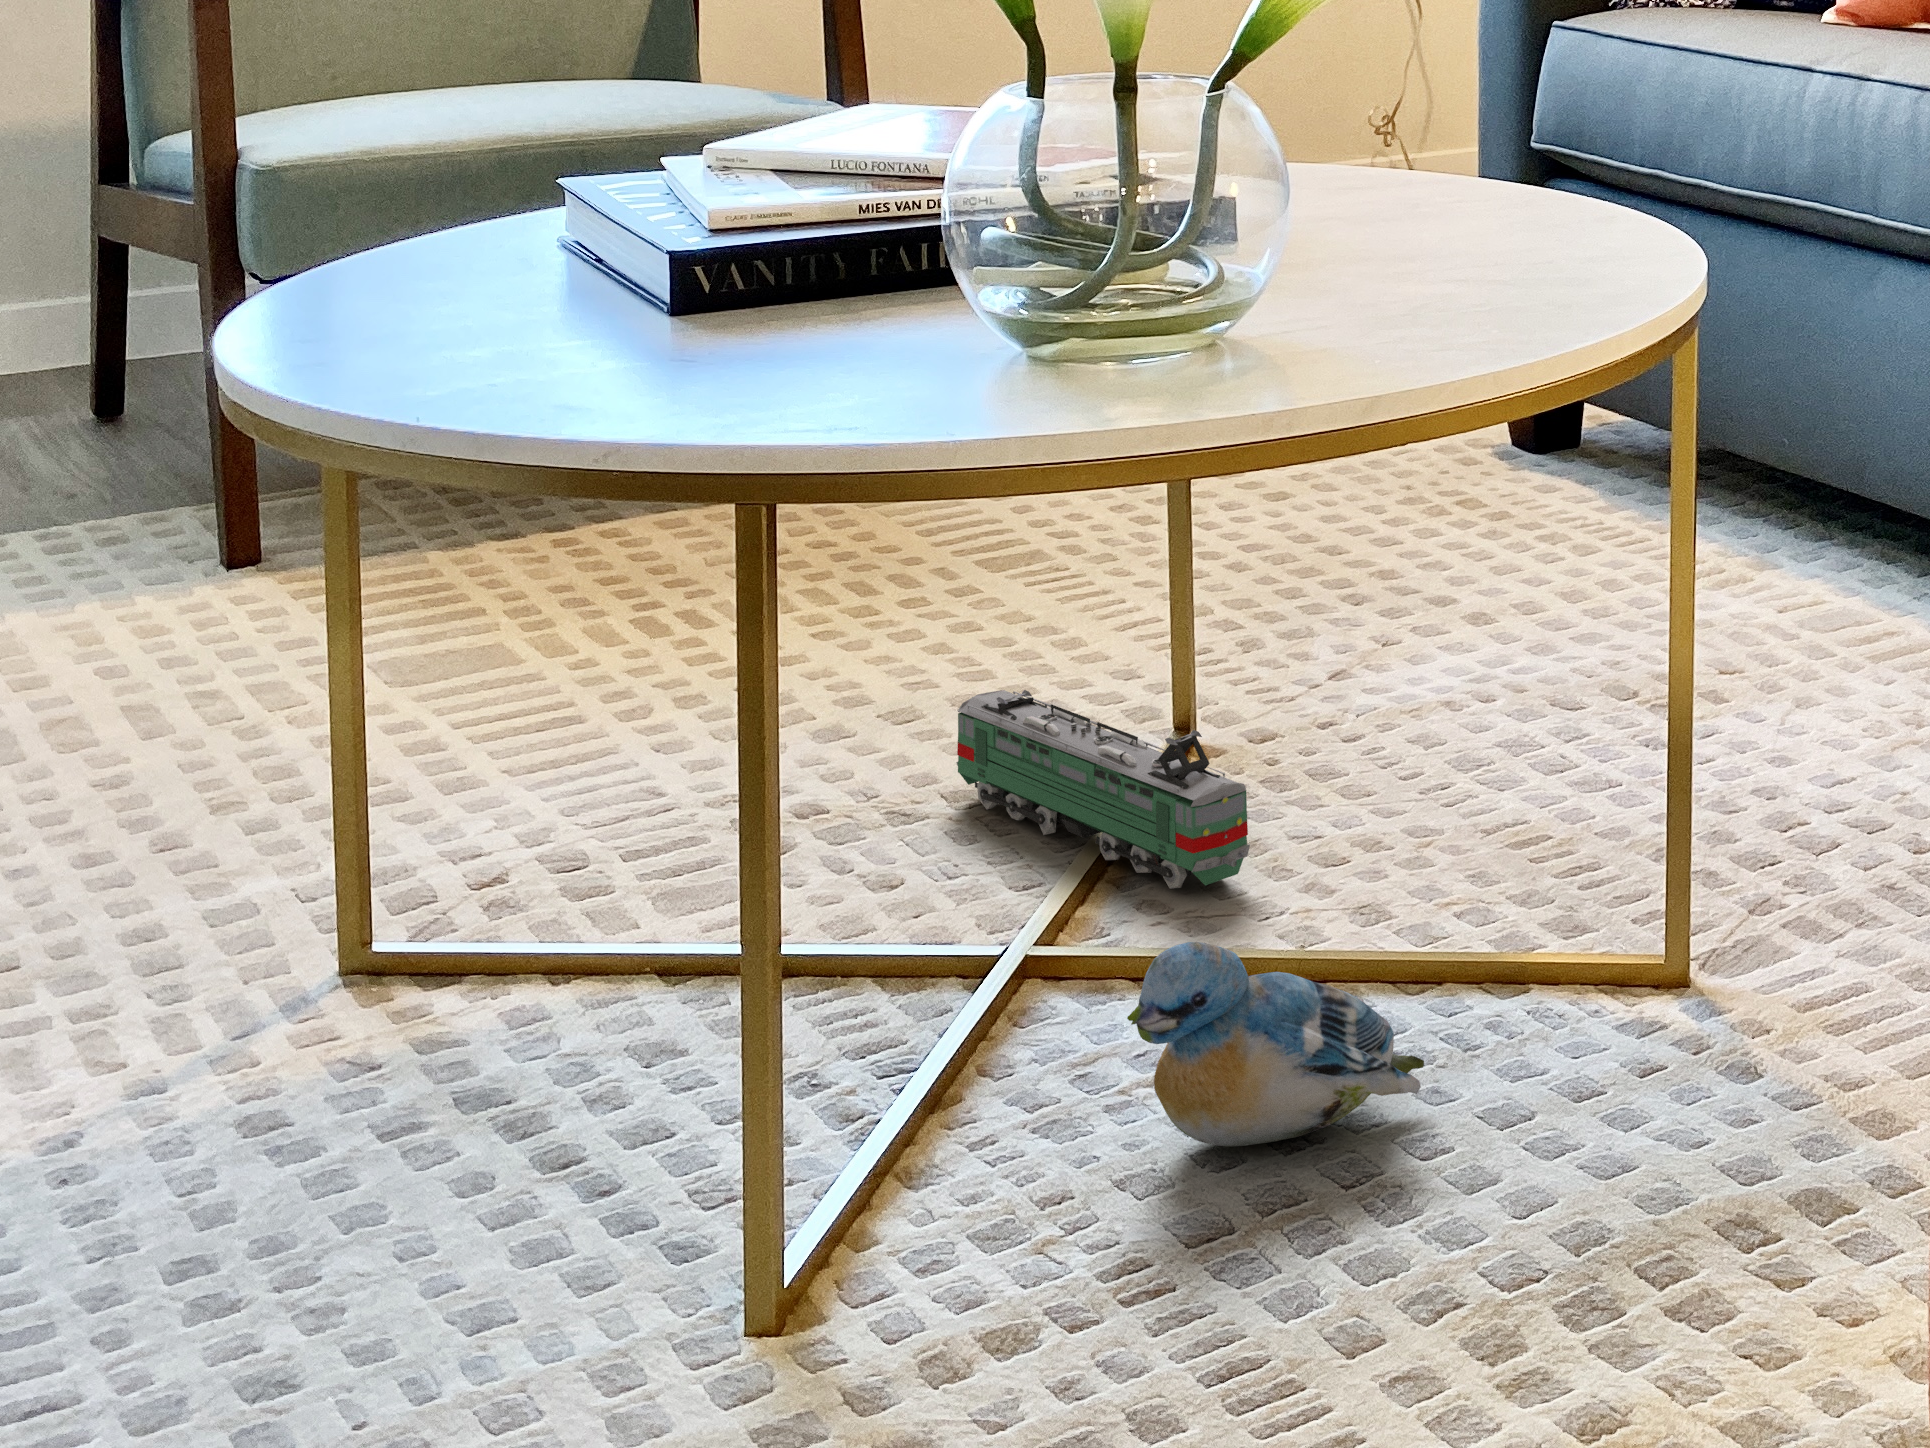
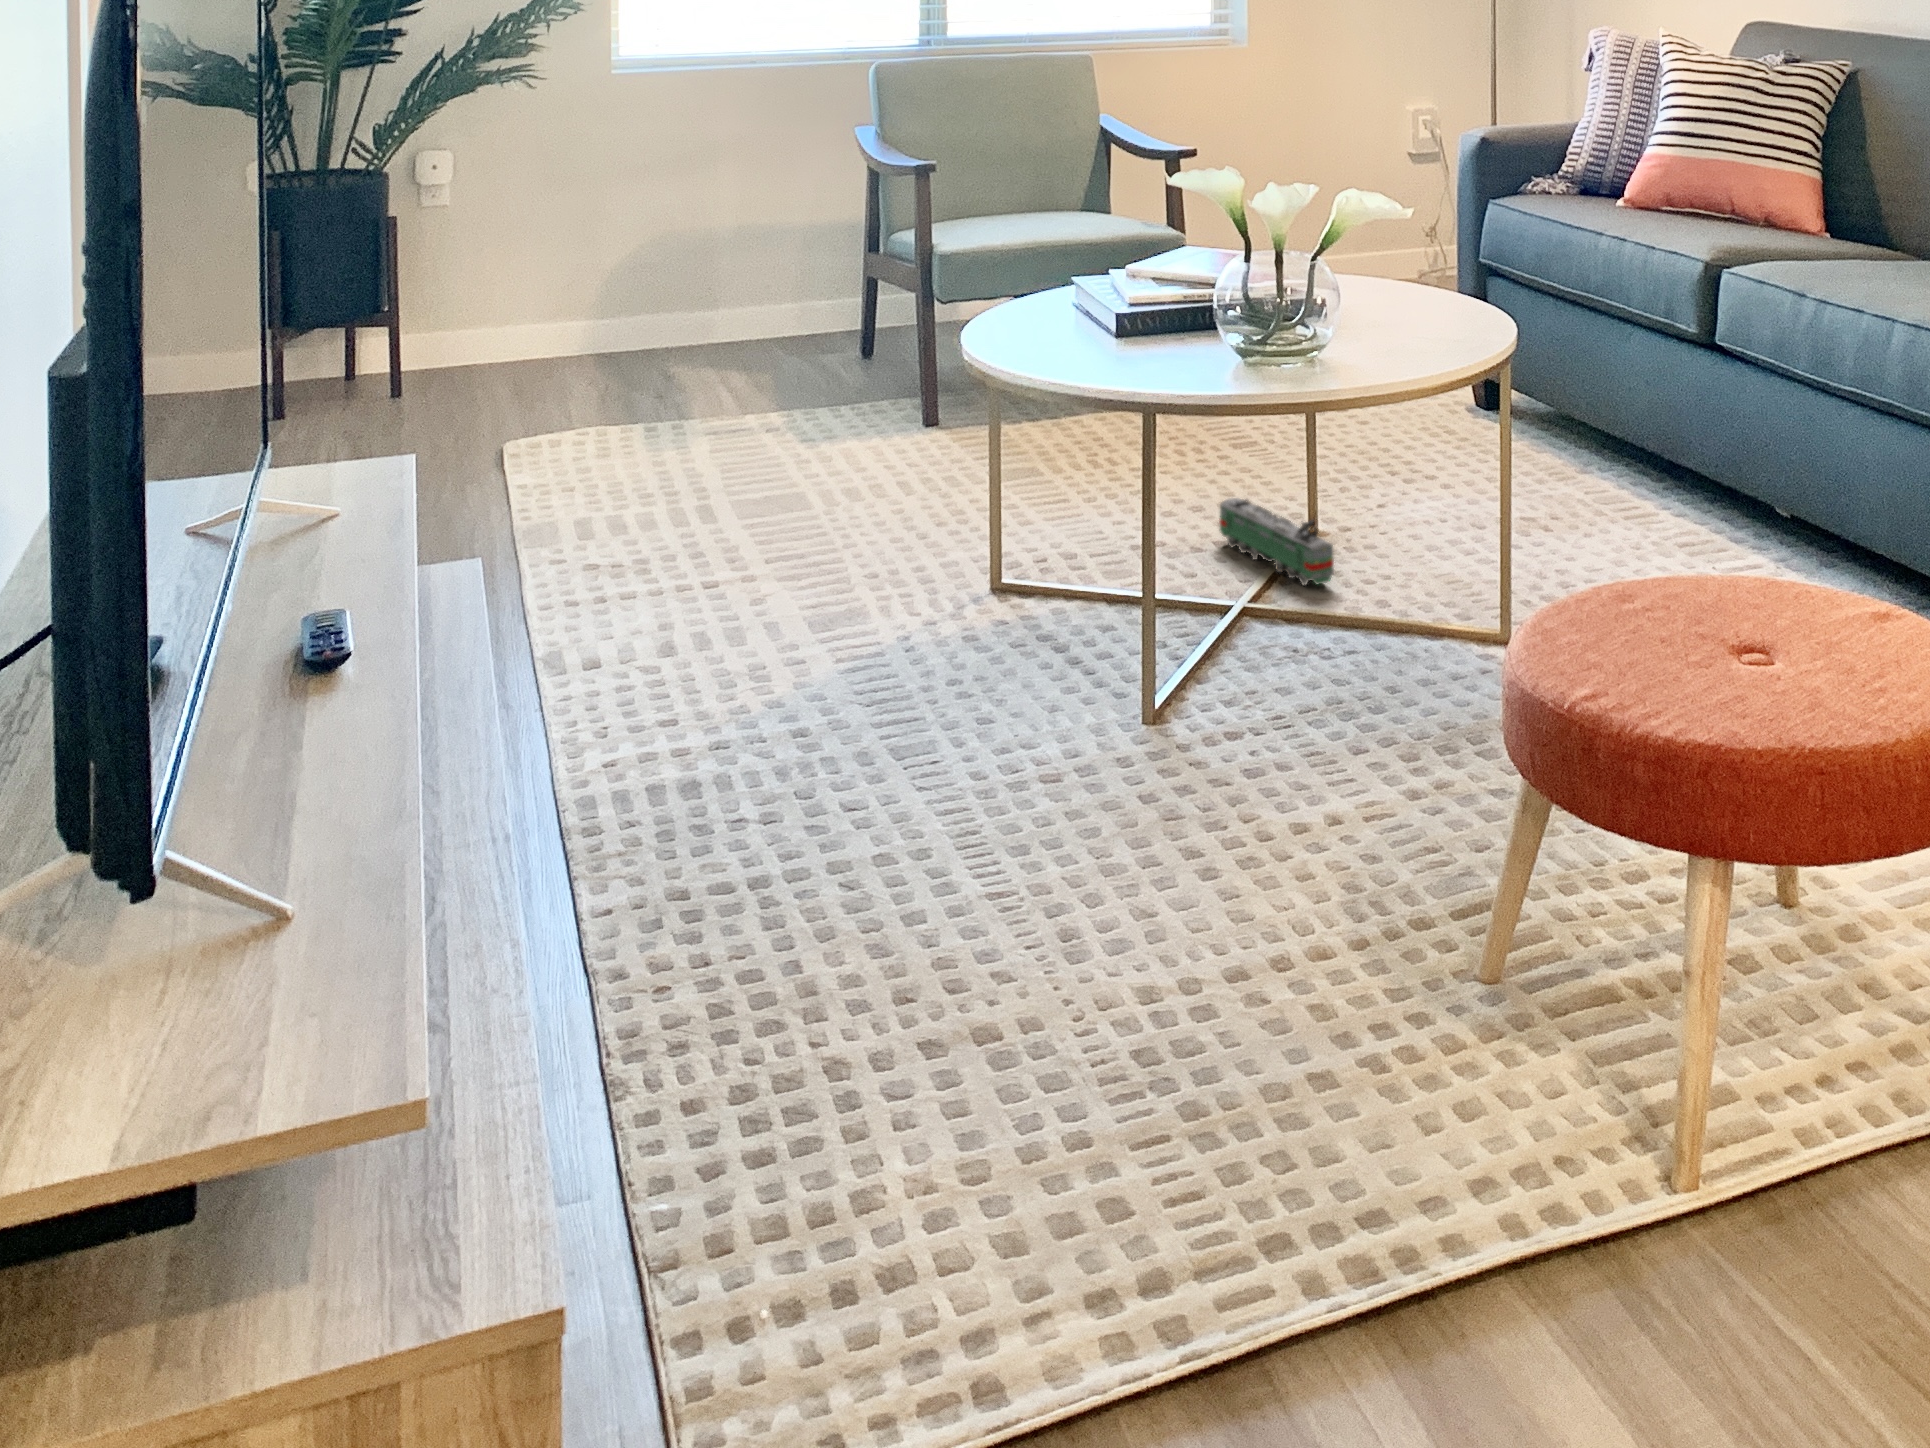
plush toy: present [1127,942,1424,1146] -> none [1279,598,1395,682]

